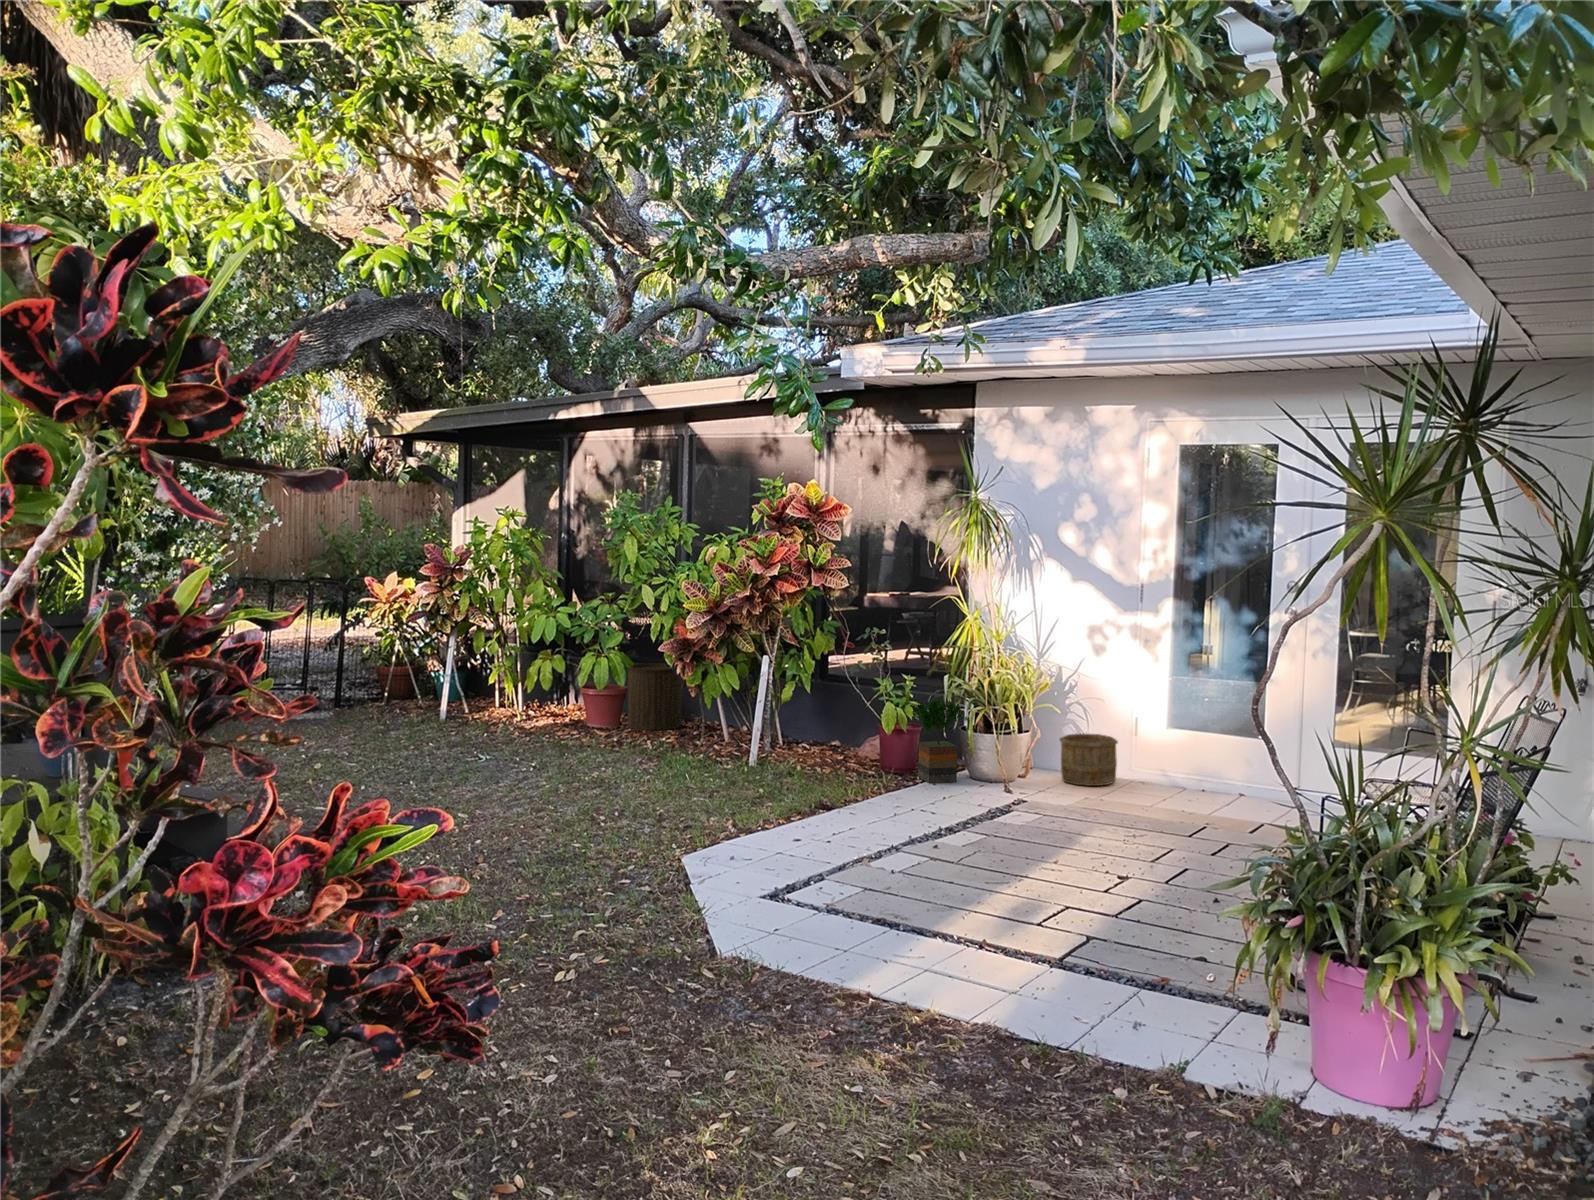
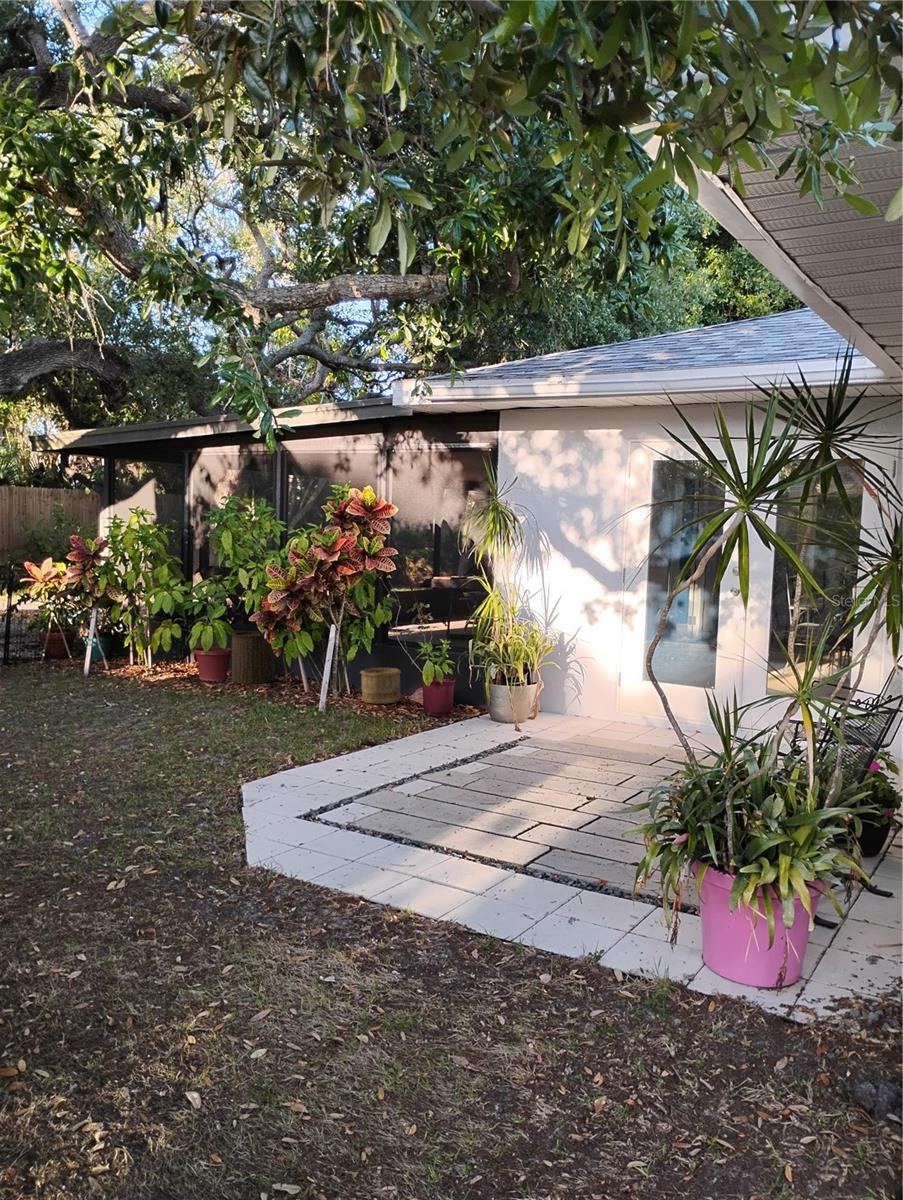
potted tree: present [912,698,969,783] -> none [443,658,491,725]
wooden bucket: present [1060,734,1118,786] -> present [361,668,401,704]

